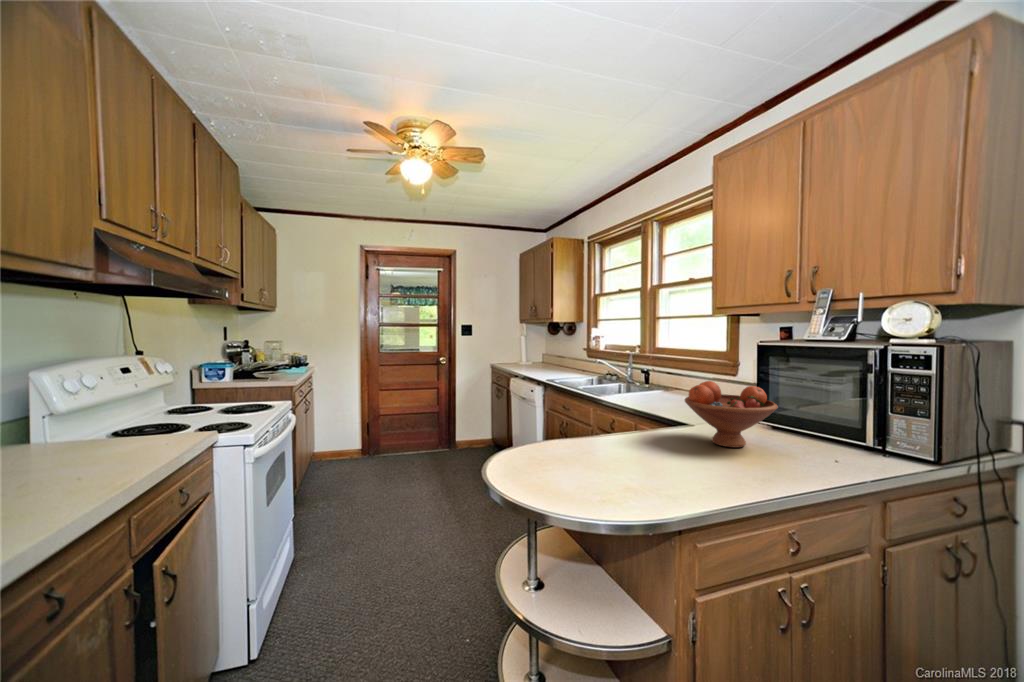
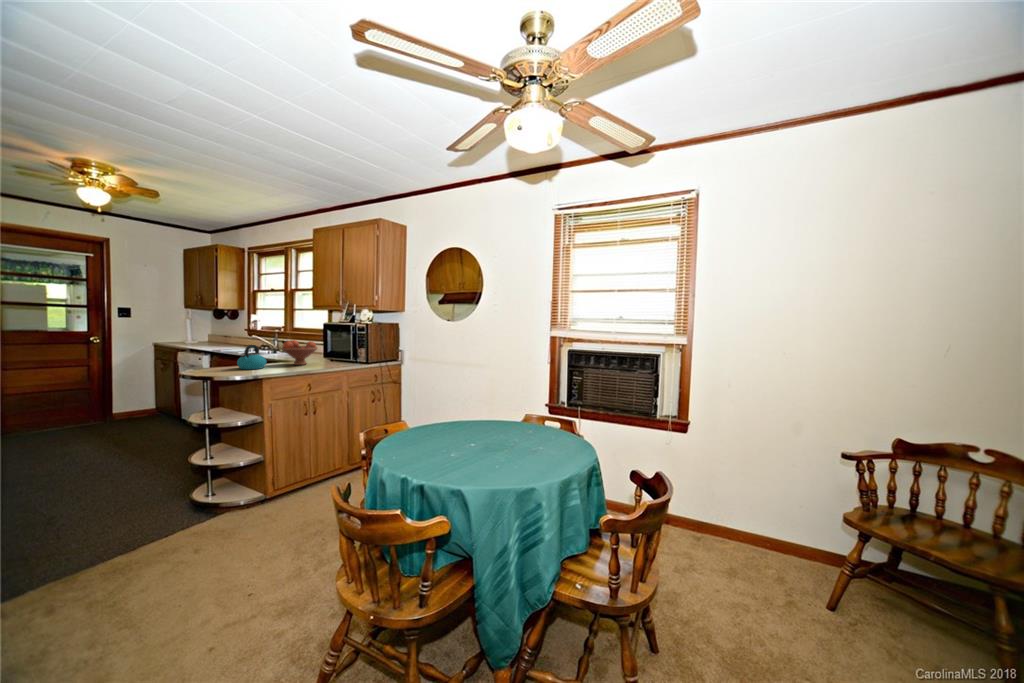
kettle: none [599,393,661,458] -> present [237,345,266,370]

